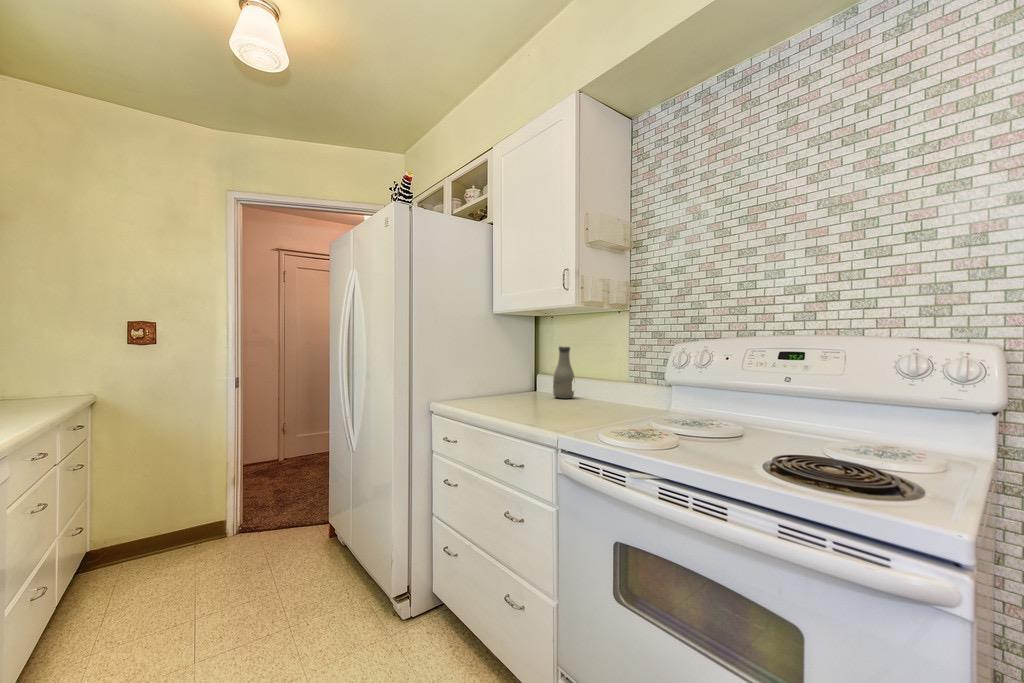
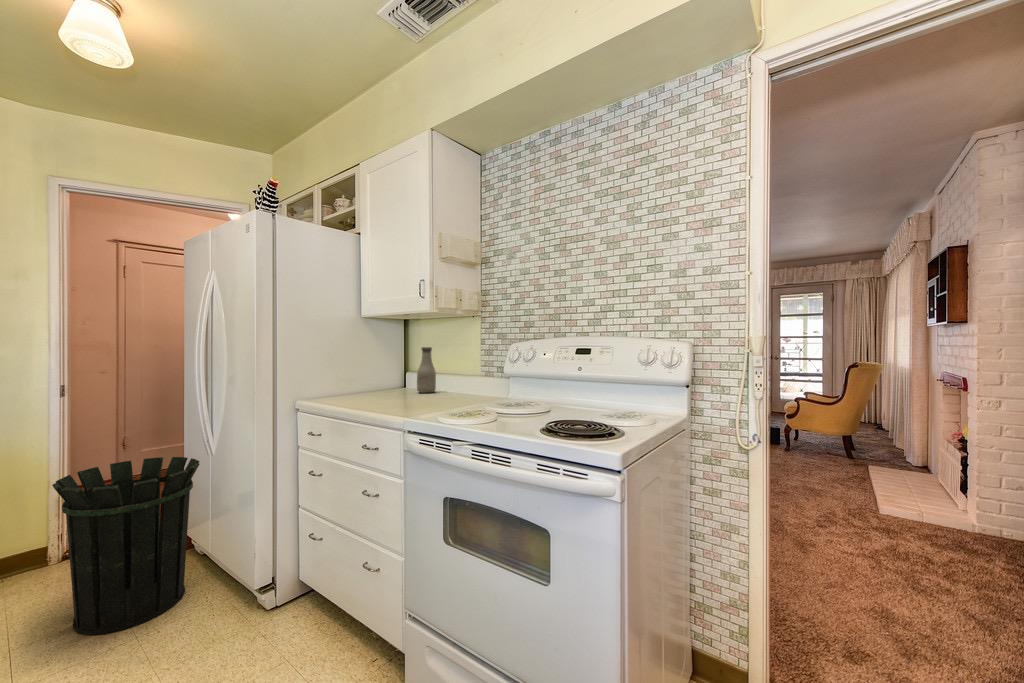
waste bin: none [221,450,342,620] -> present [52,457,200,635]

